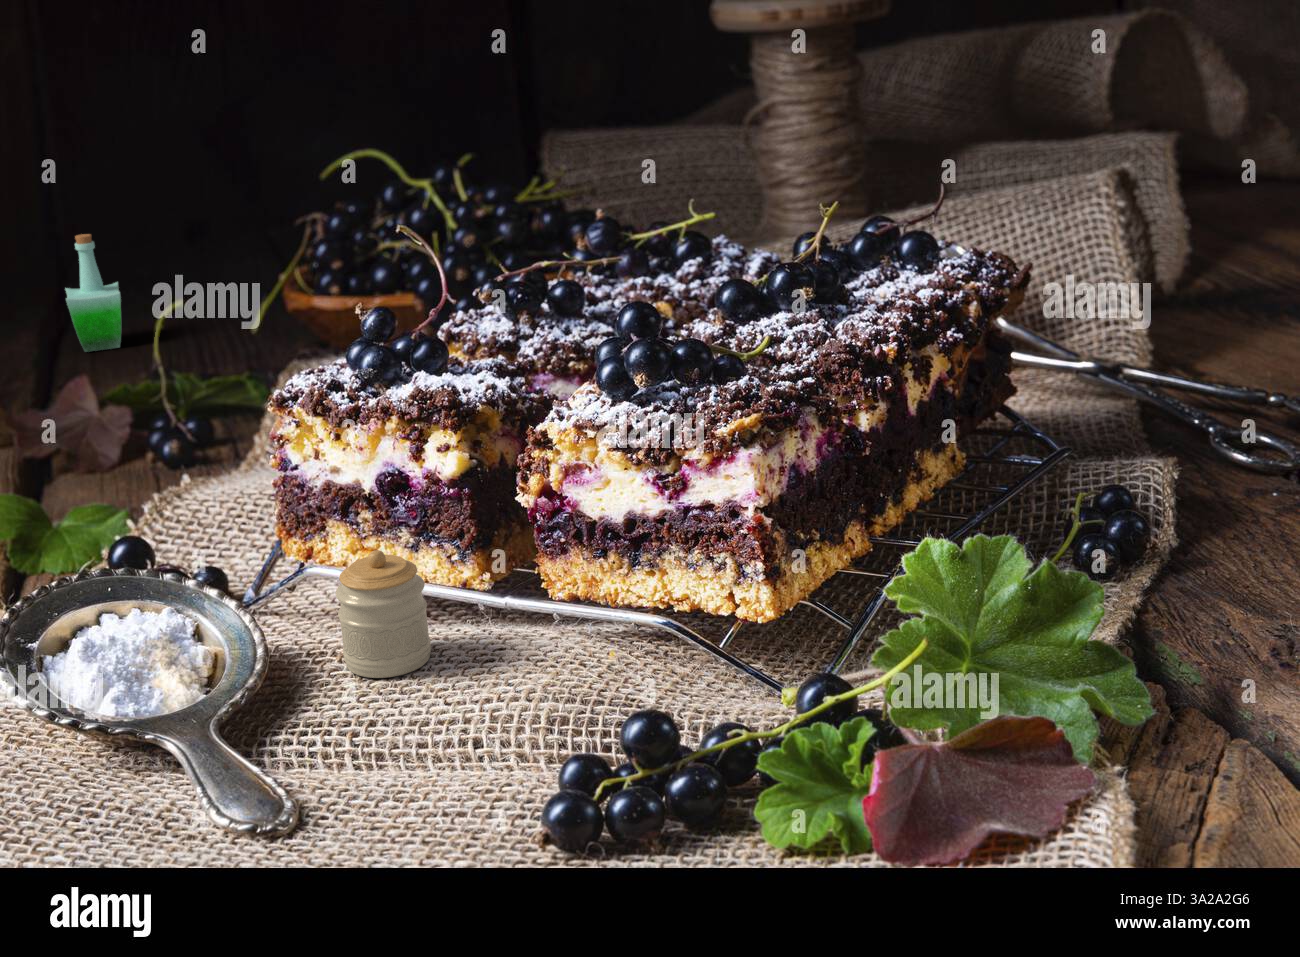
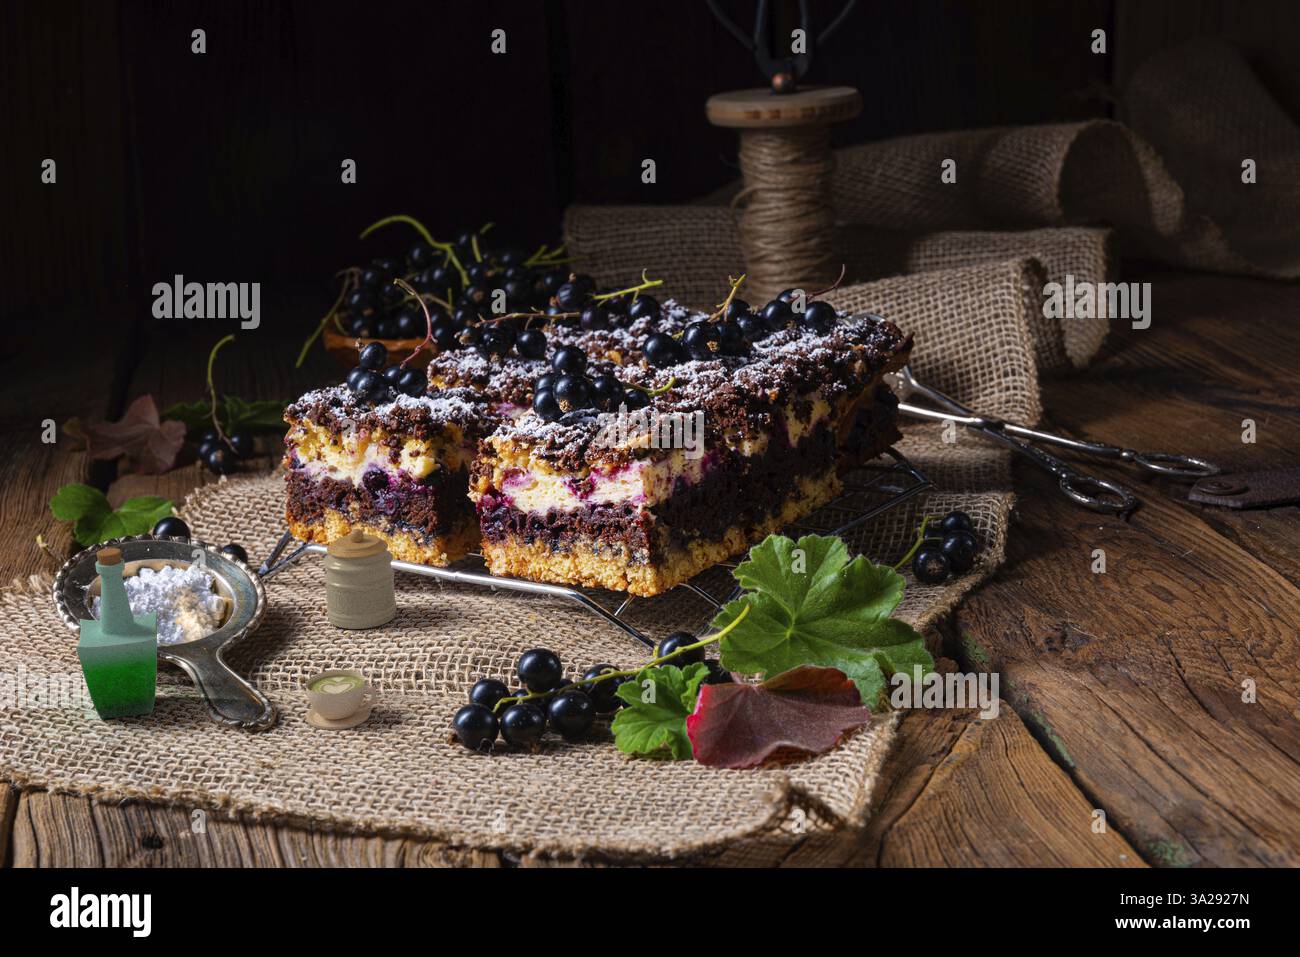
bottle: present [66,234,121,352] -> present [76,548,157,719]
coffee cup: none [337,747,431,832] -> present [306,670,377,730]

